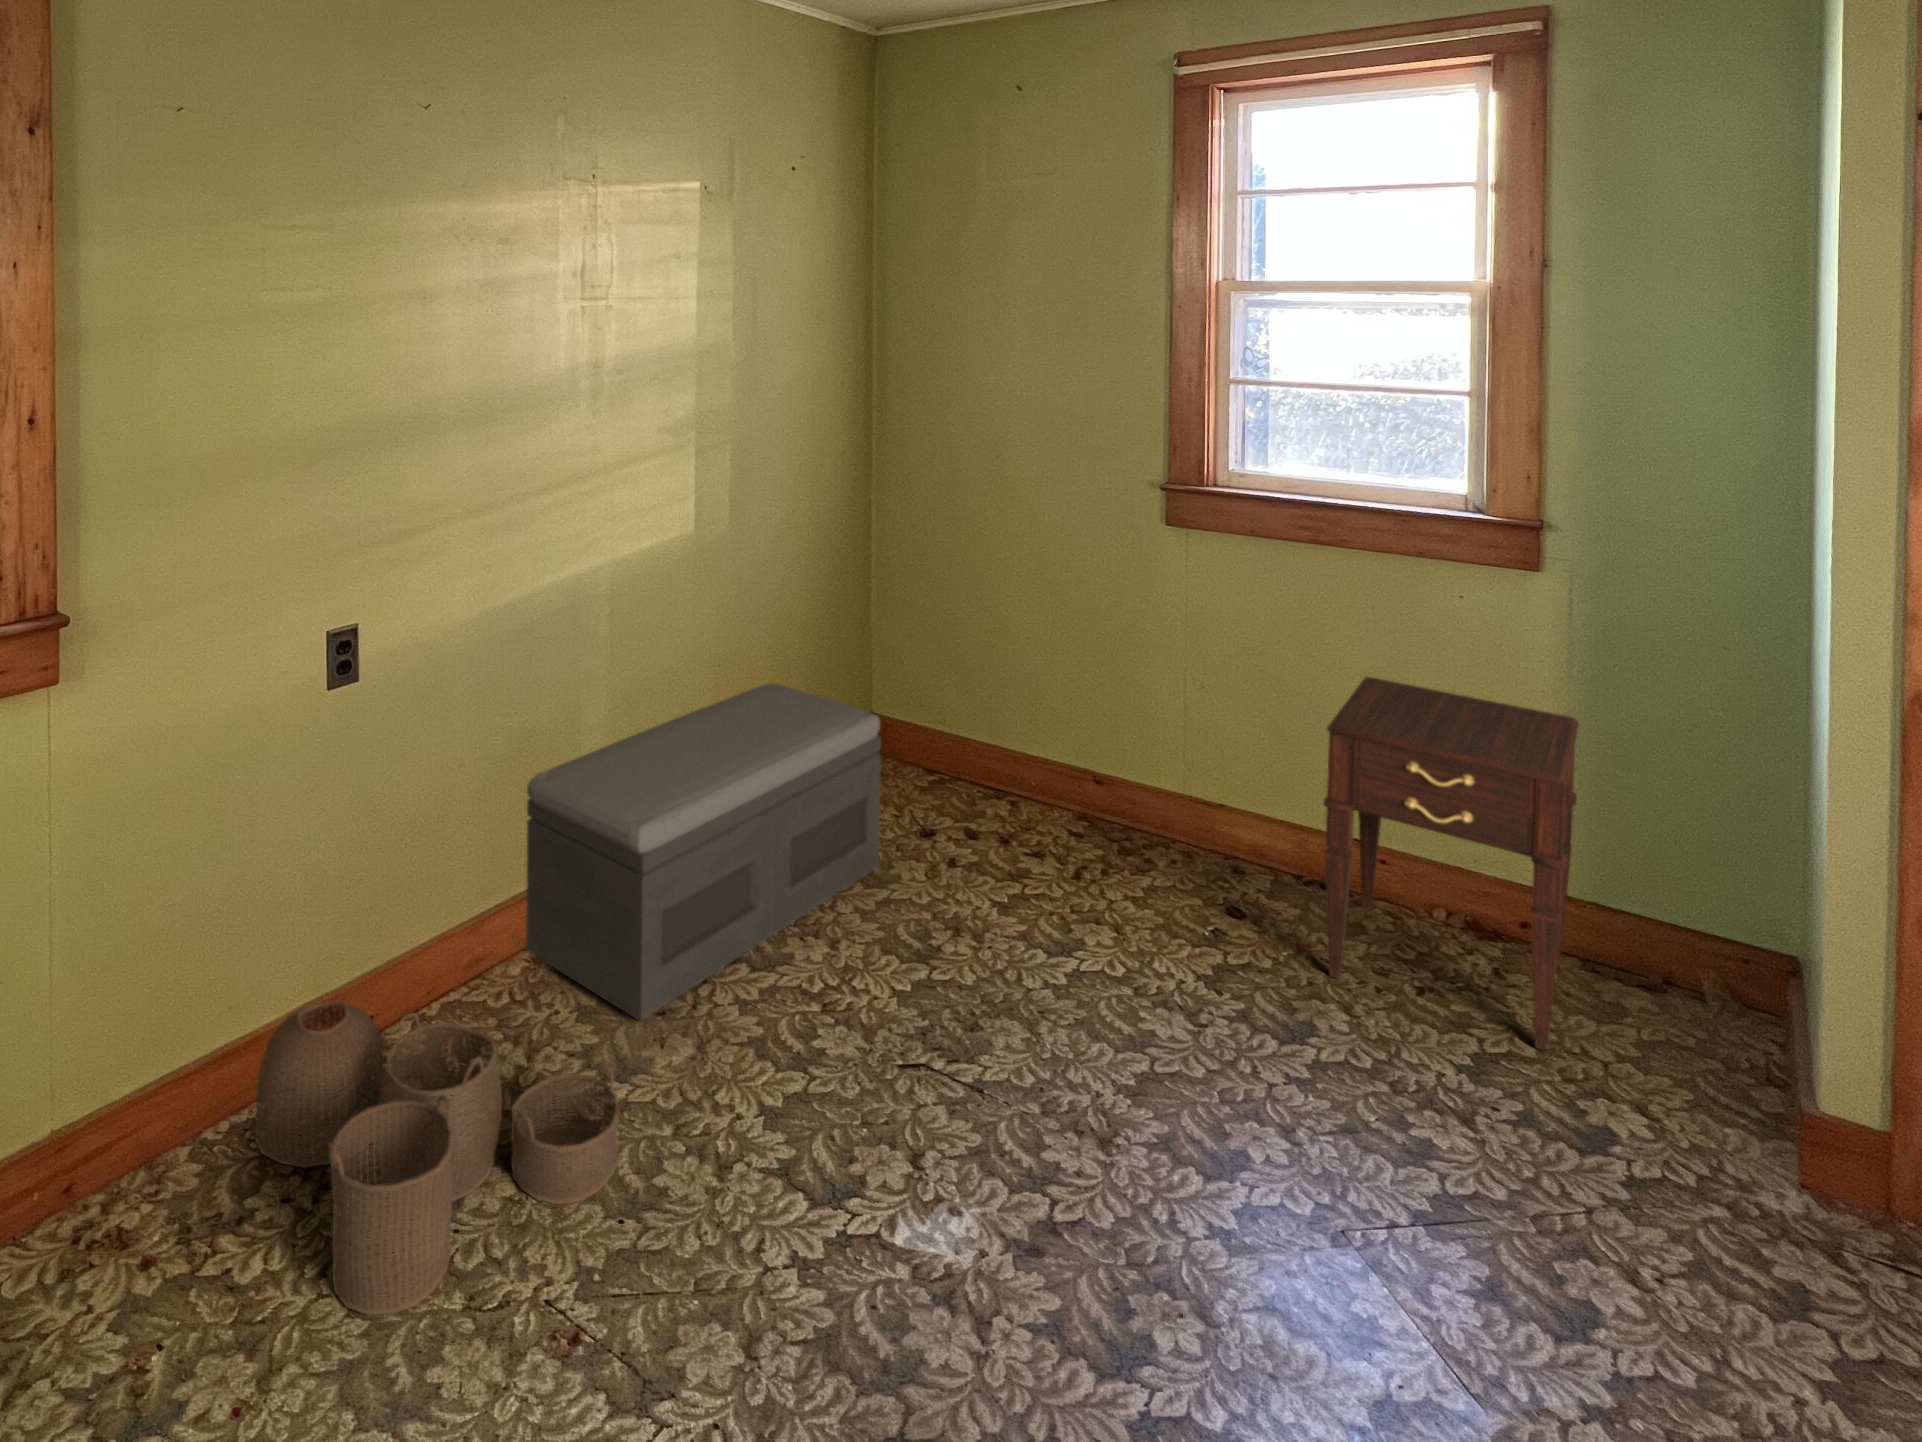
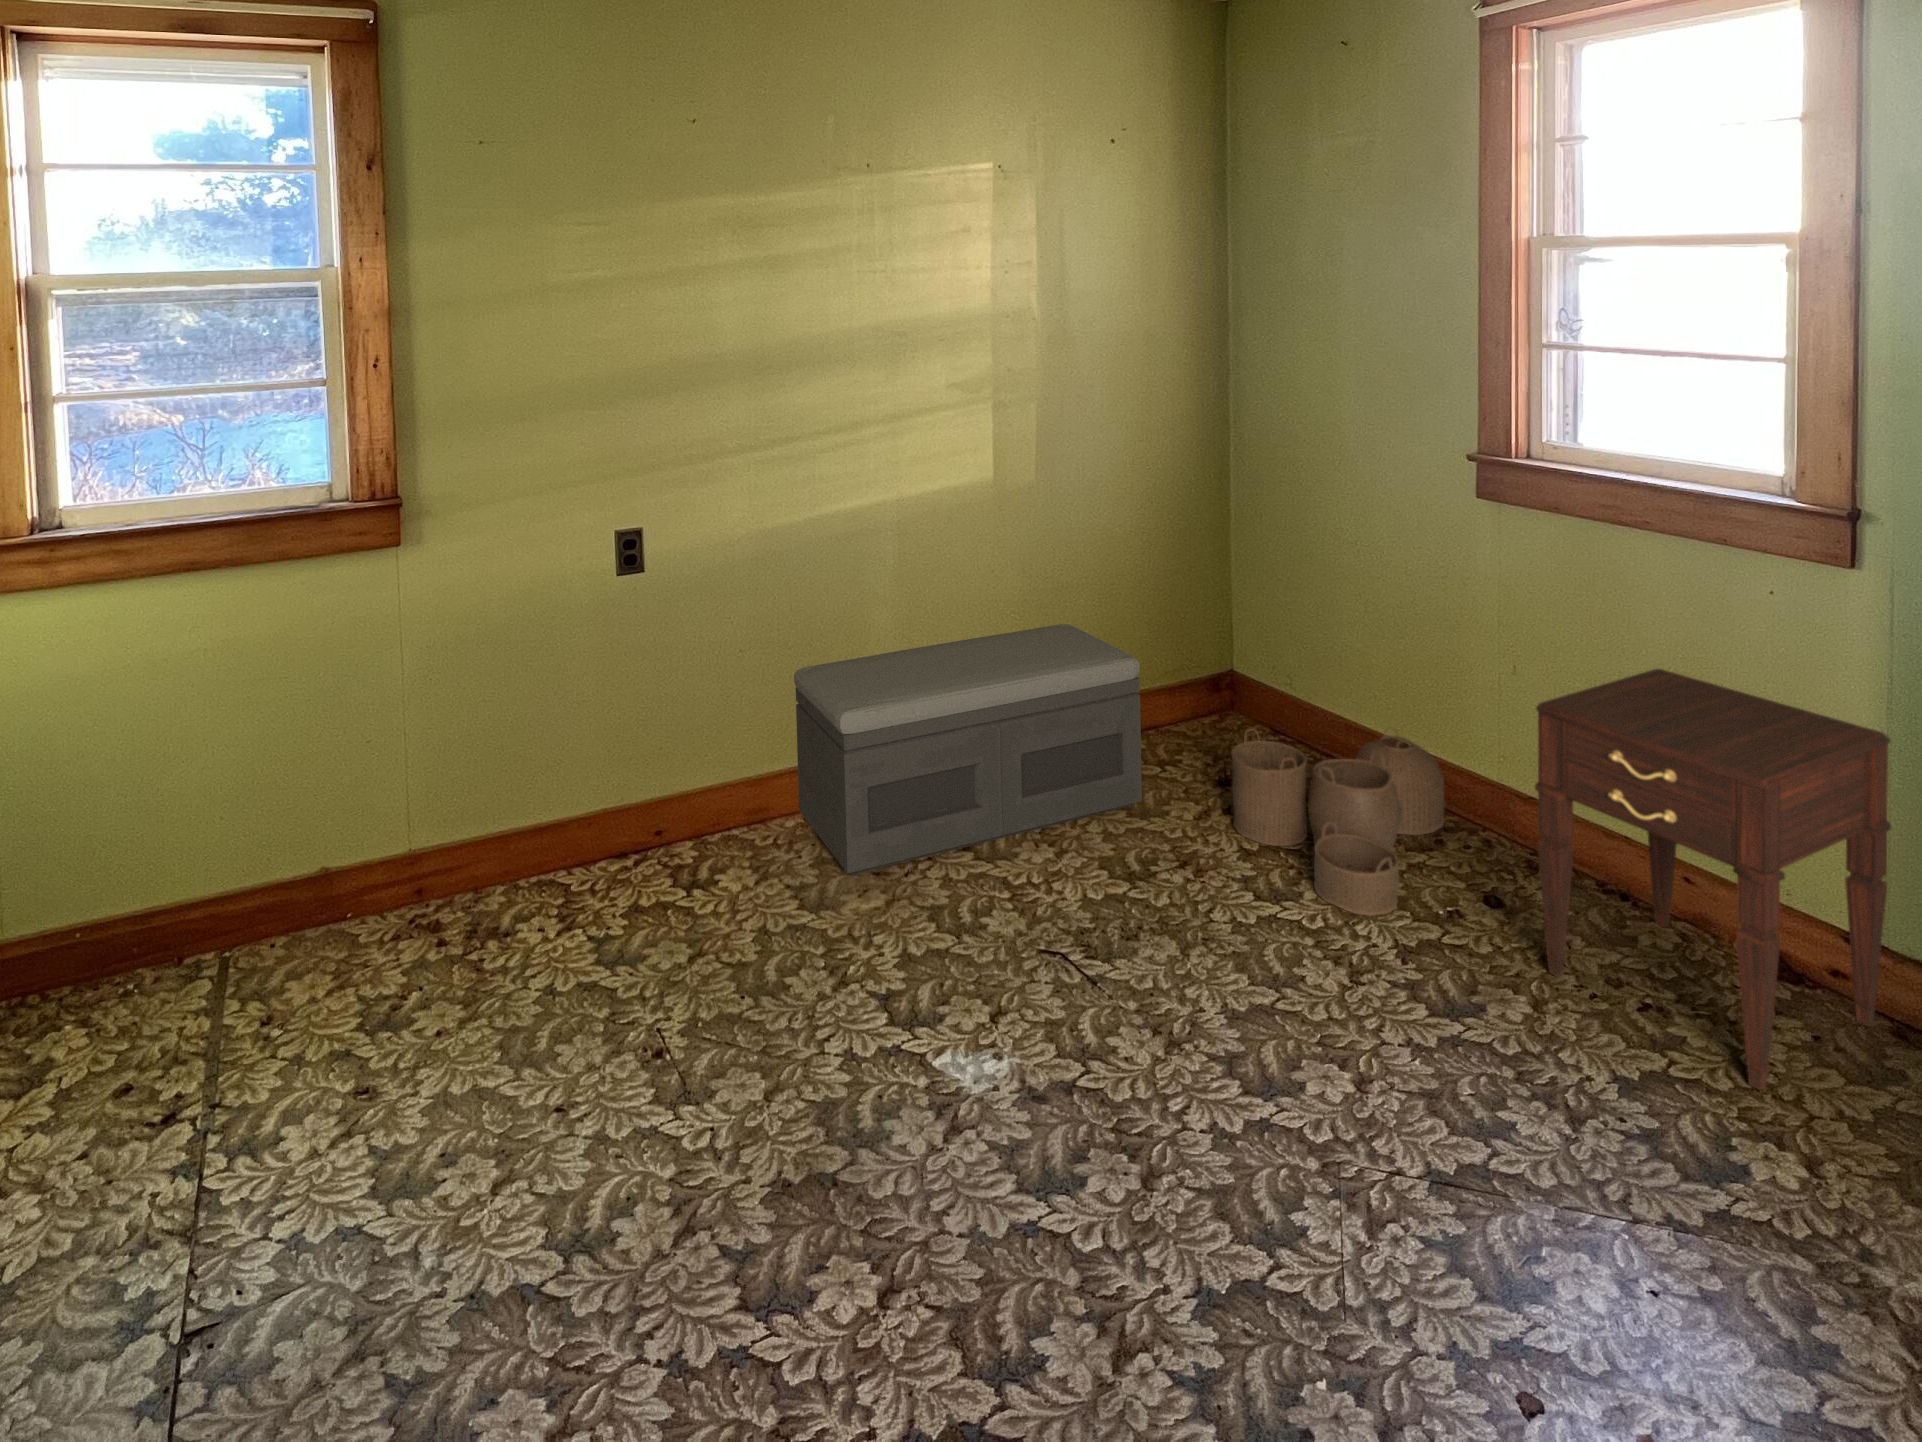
woven basket: present [255,997,619,1315] -> present [1231,729,1445,916]

